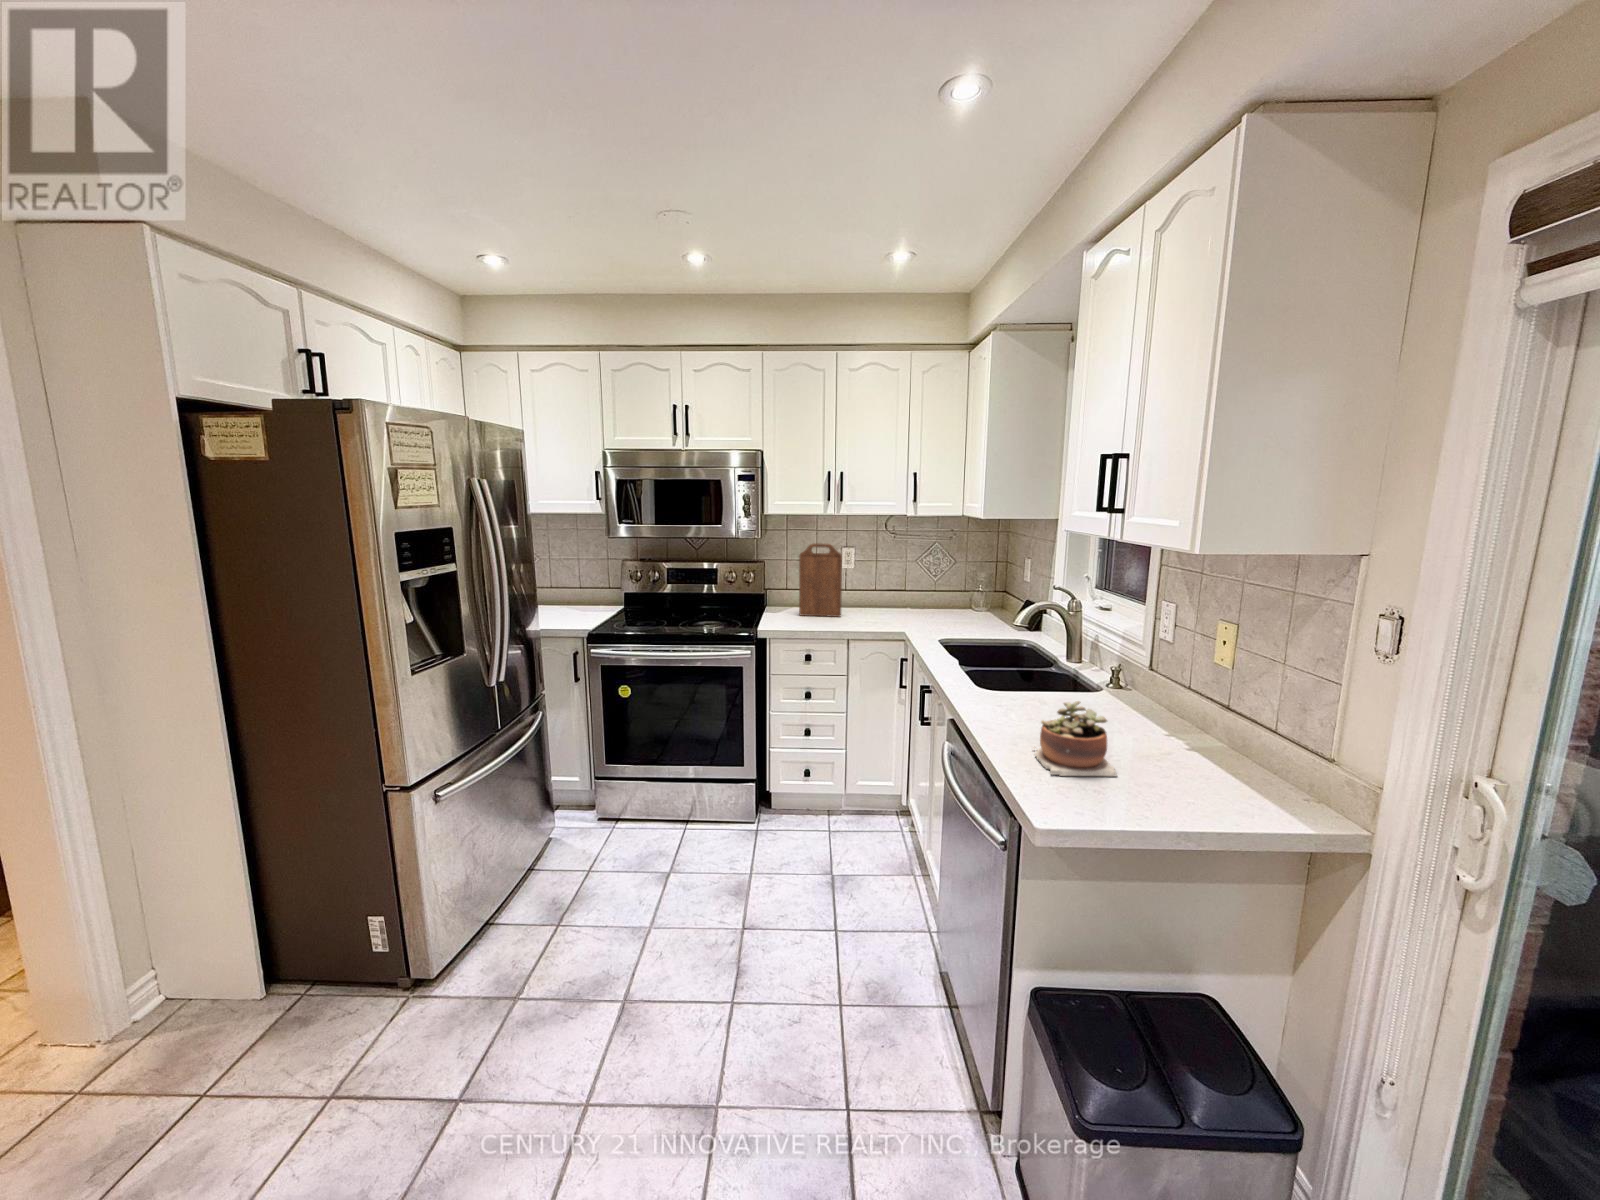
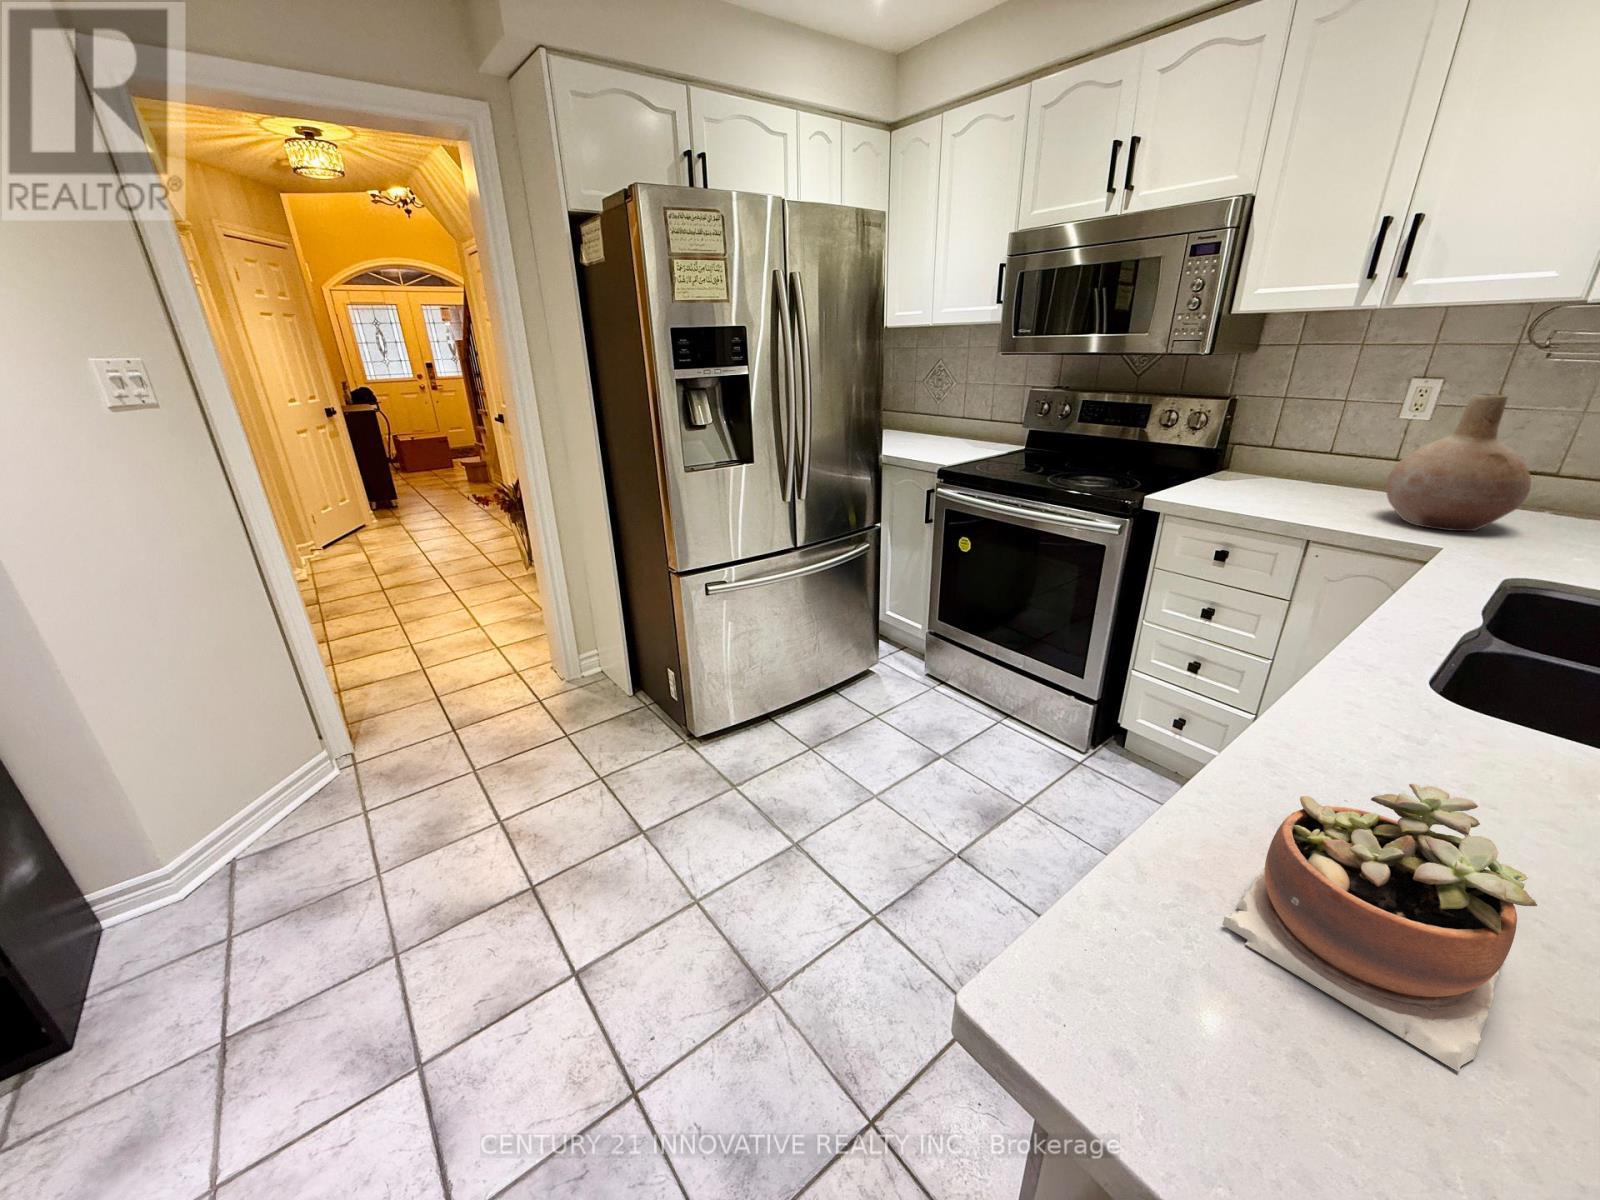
cutting board: present [799,543,842,617] -> none [1254,366,1369,503]
vase: none [864,556,917,622] -> present [1386,394,1531,531]

